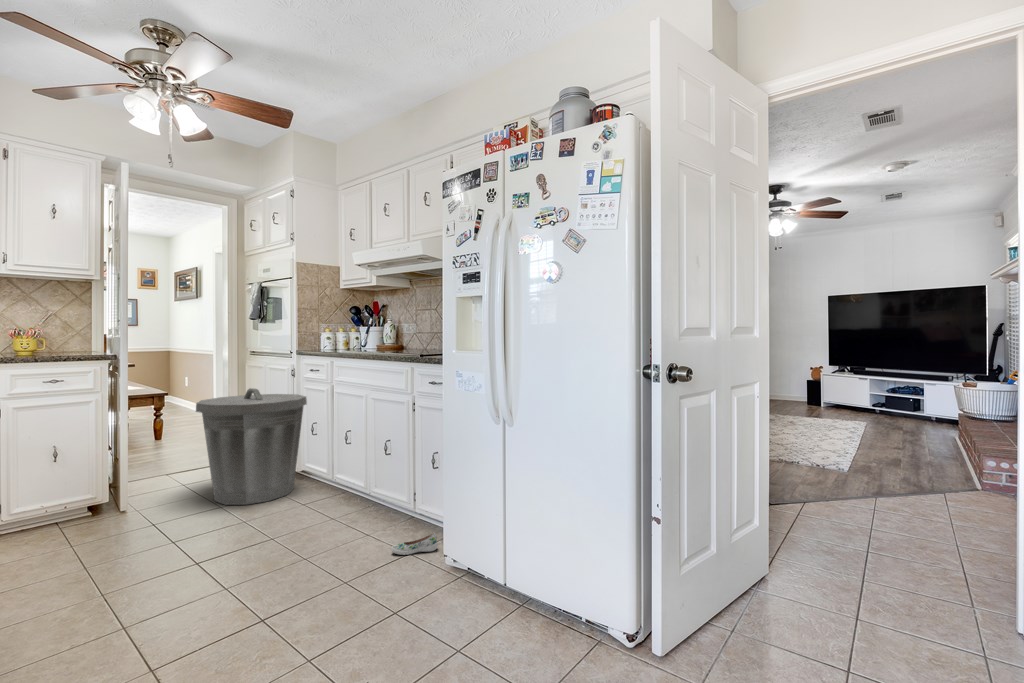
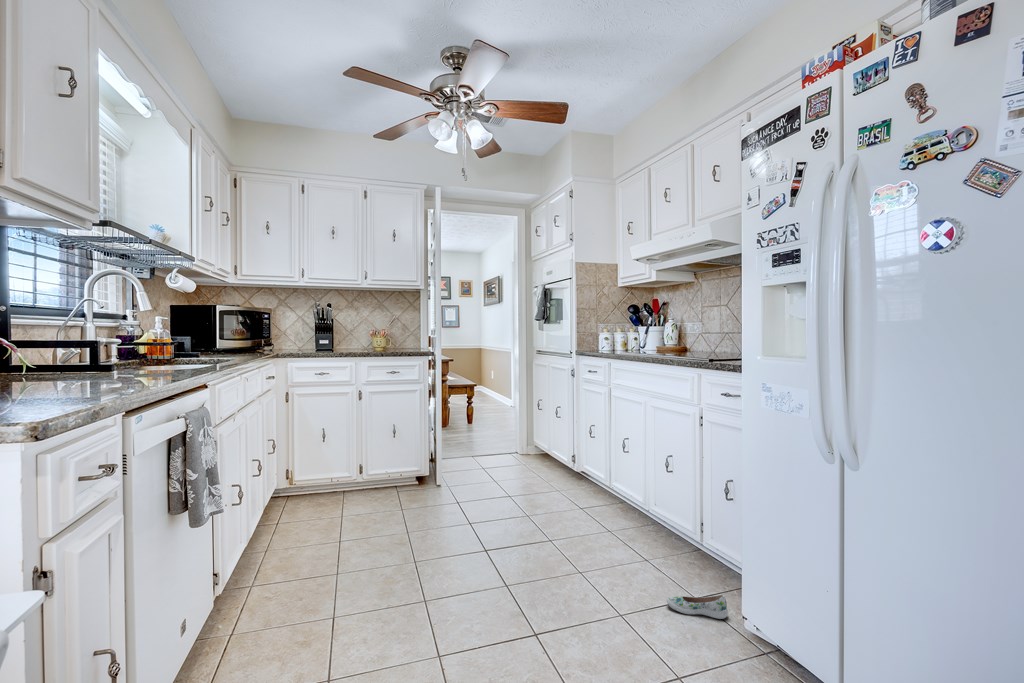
trash can: present [196,388,307,505] -> none [488,387,583,501]

